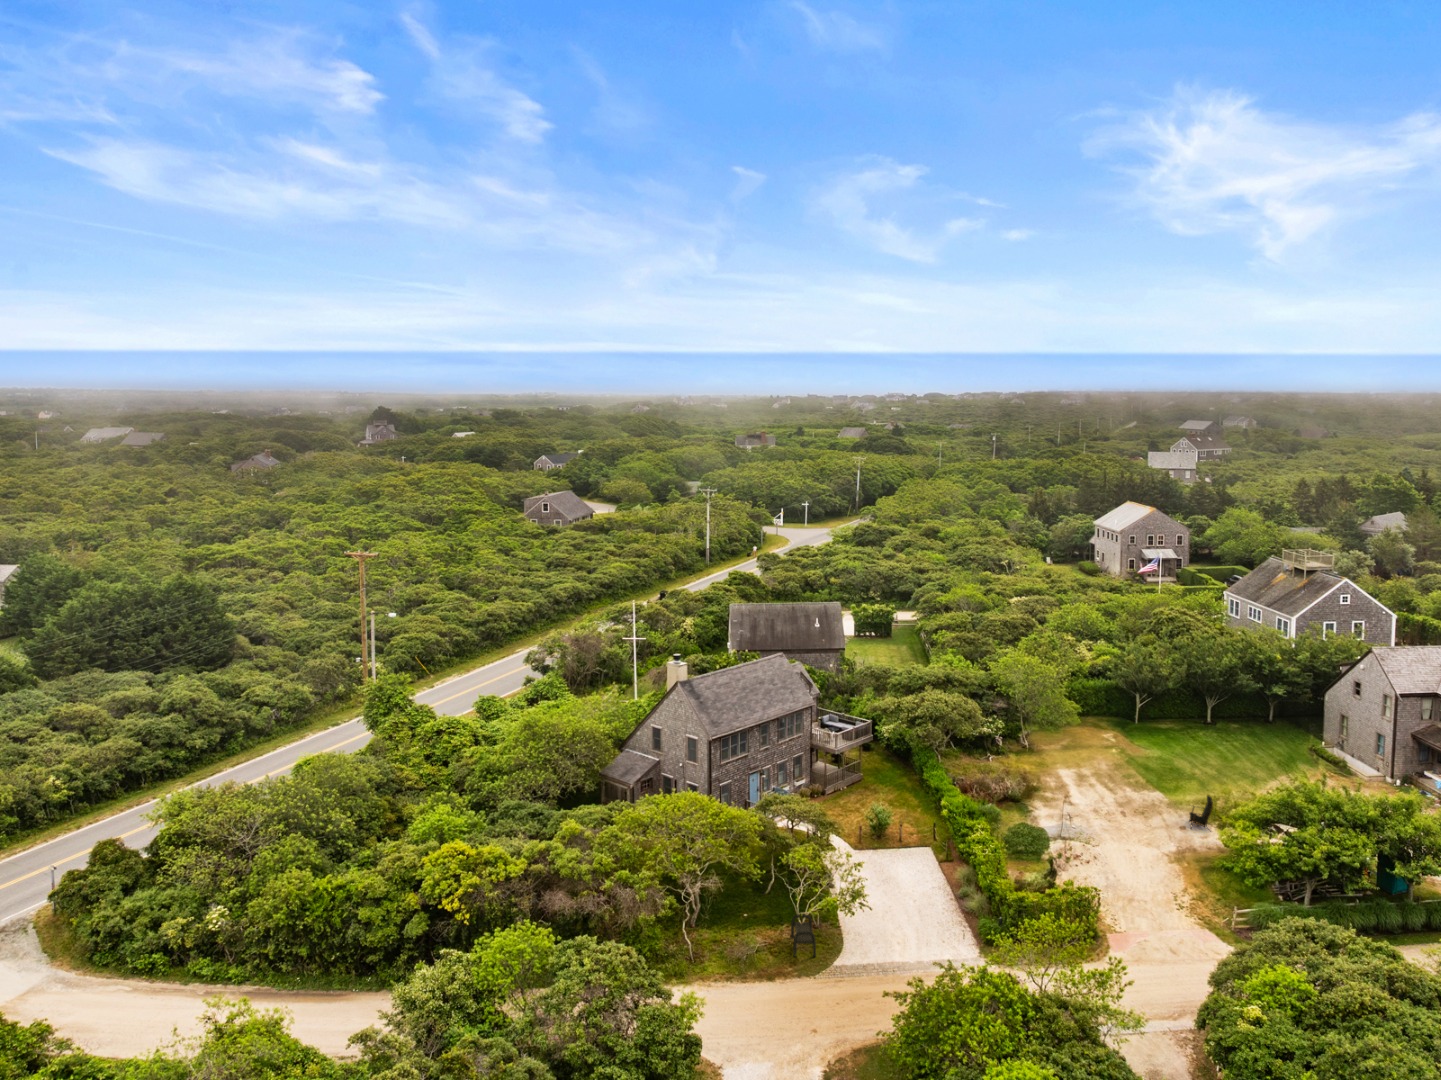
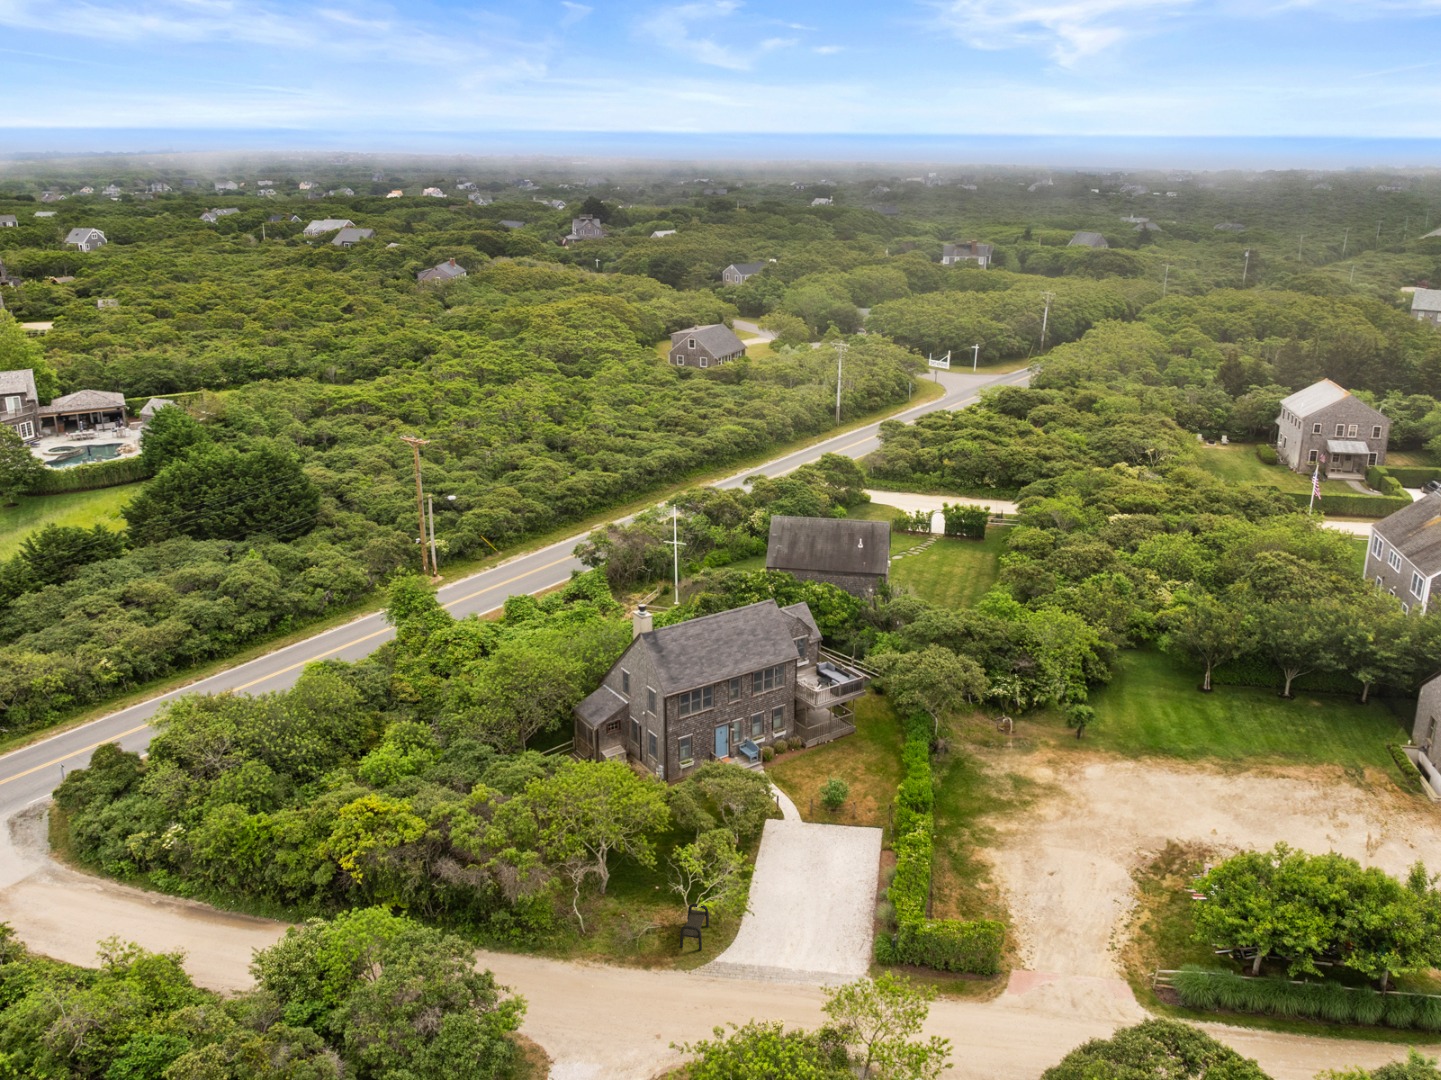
lounge chair: present [1190,796,1213,830] -> none [1190,812,1222,852]

